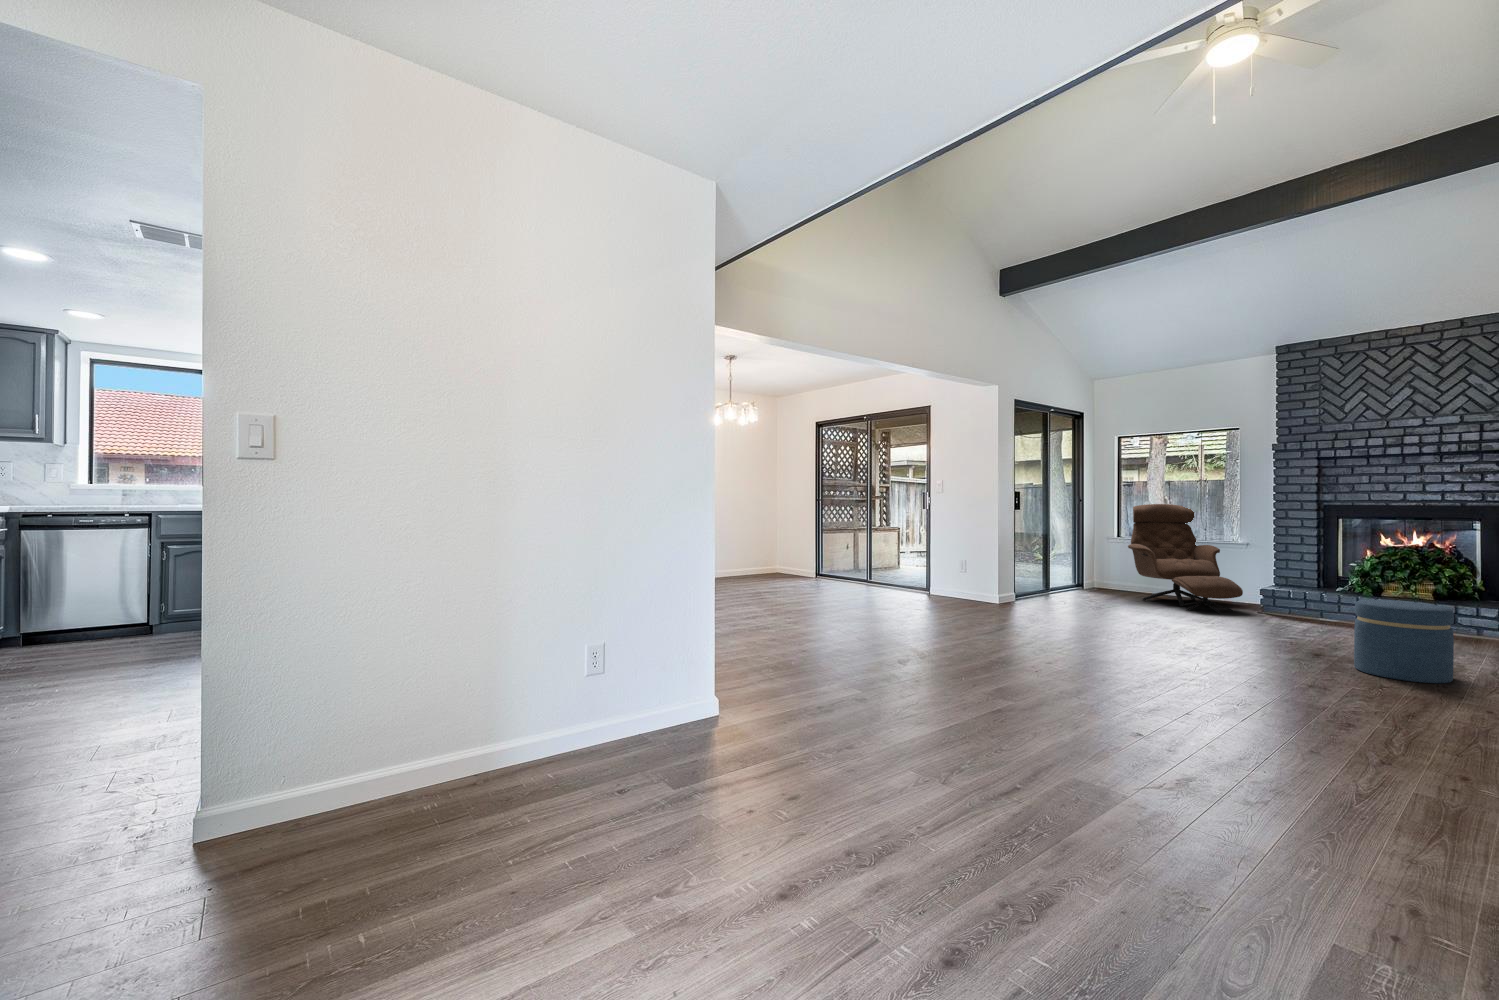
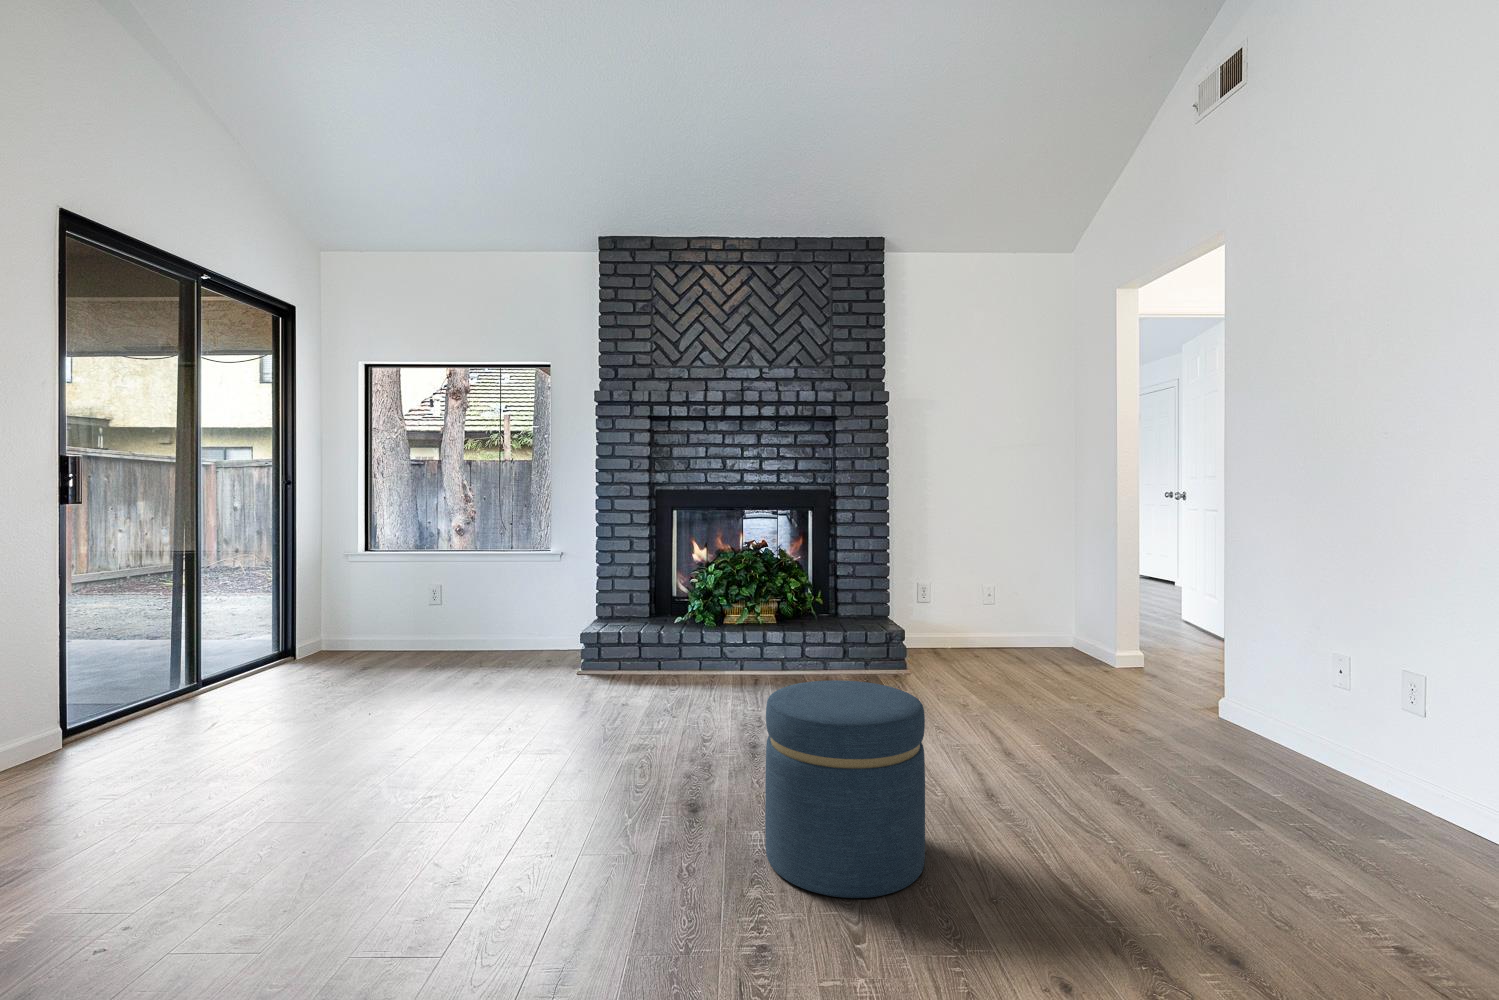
lounge chair: present [1128,504,1243,614] -> none [373,491,556,694]

